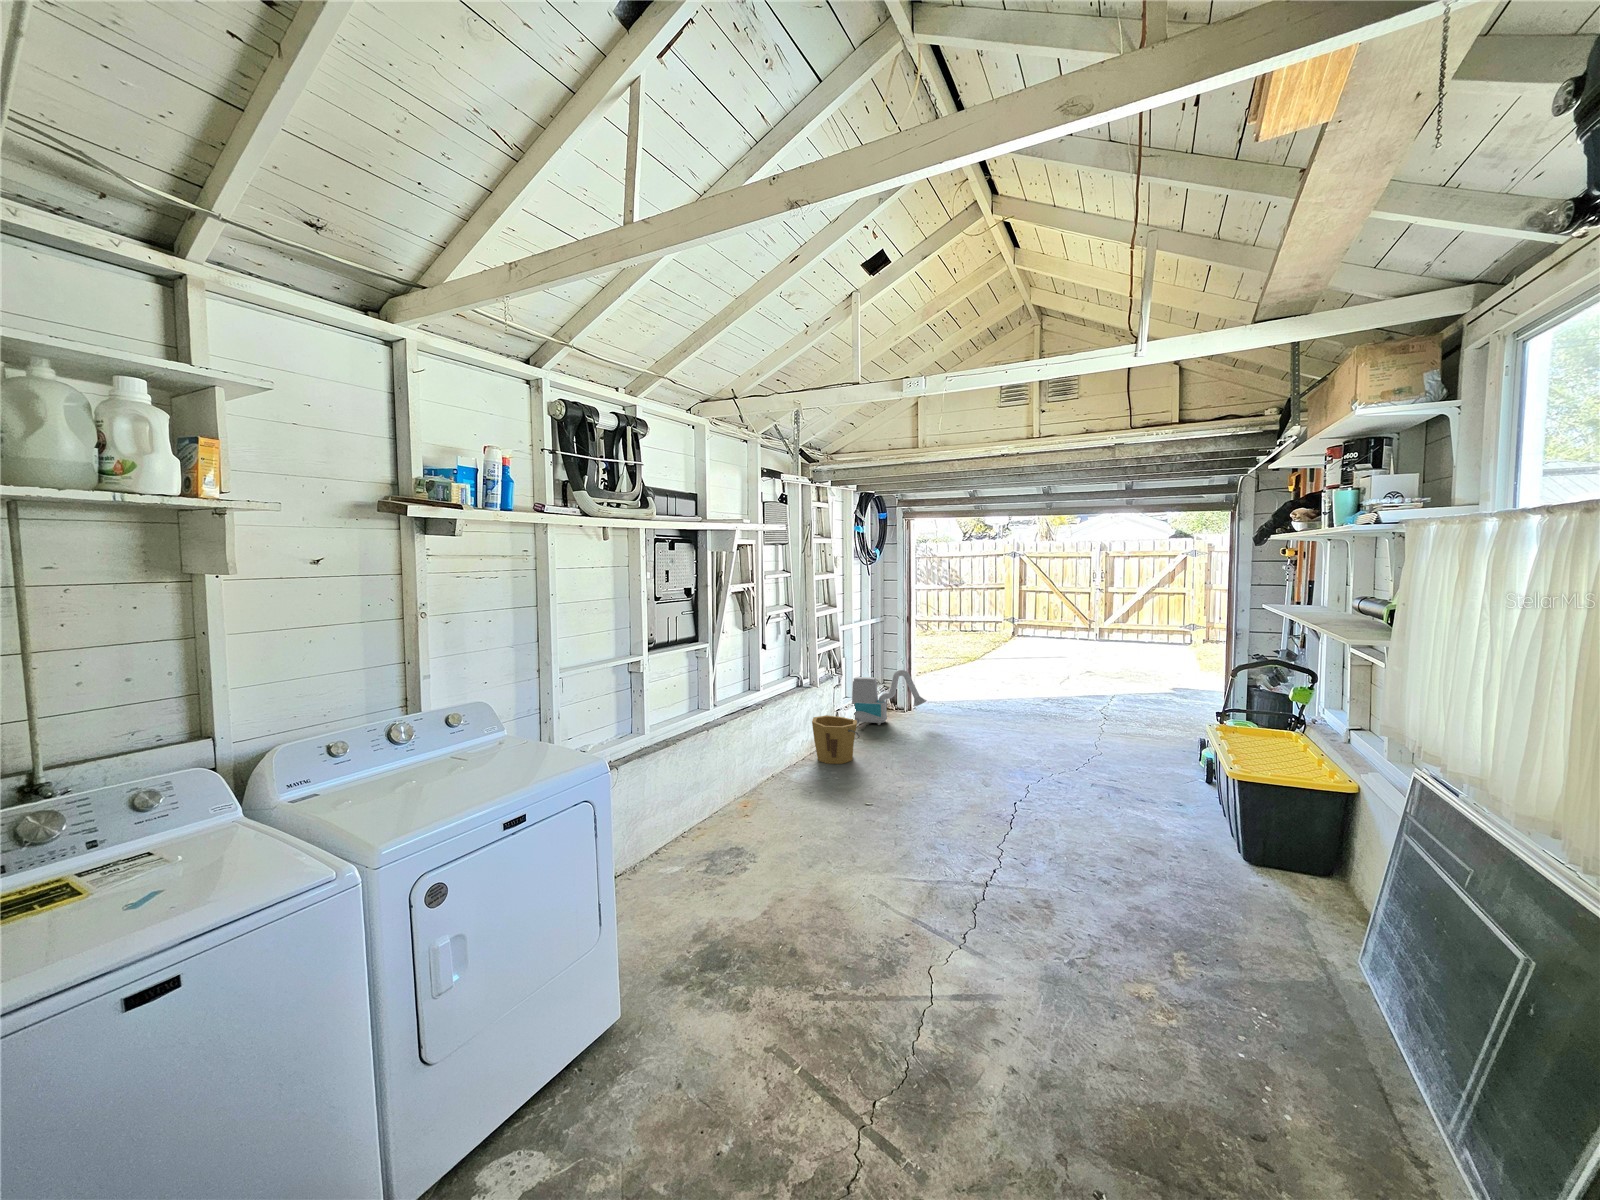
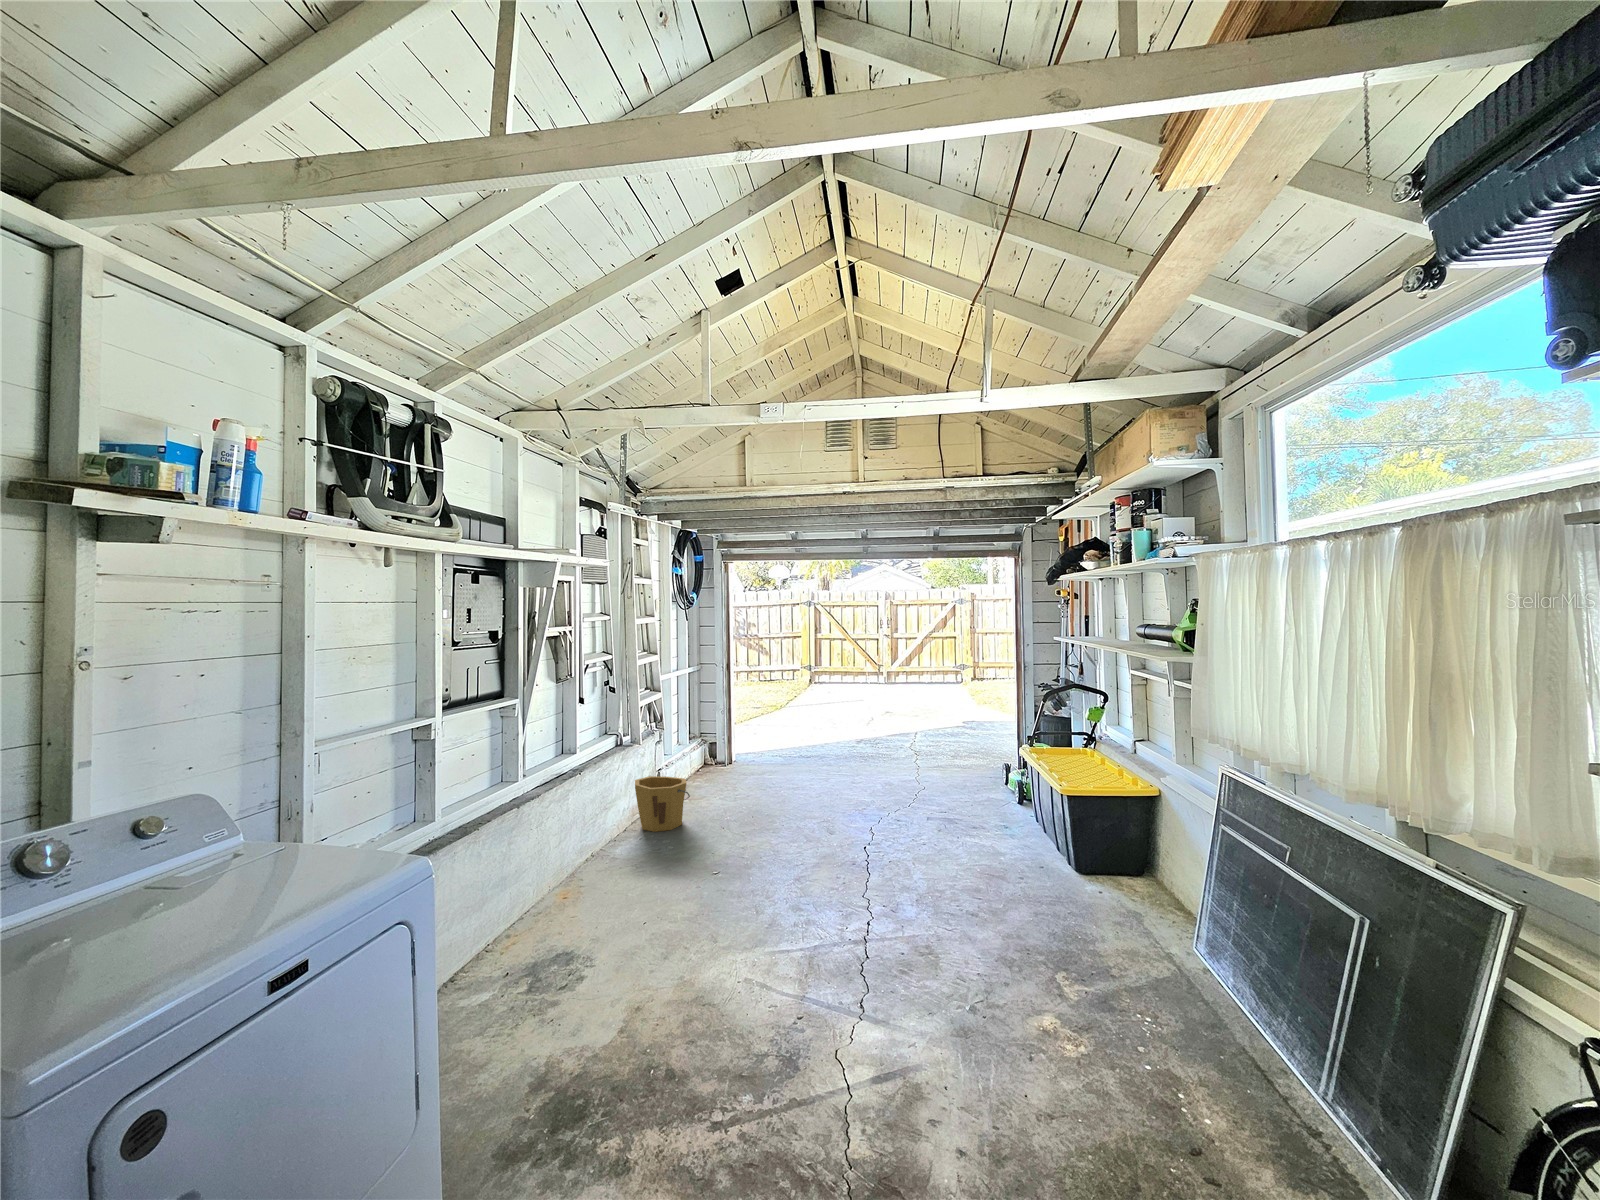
vacuum cleaner: present [852,670,927,725] -> none [669,720,751,785]

